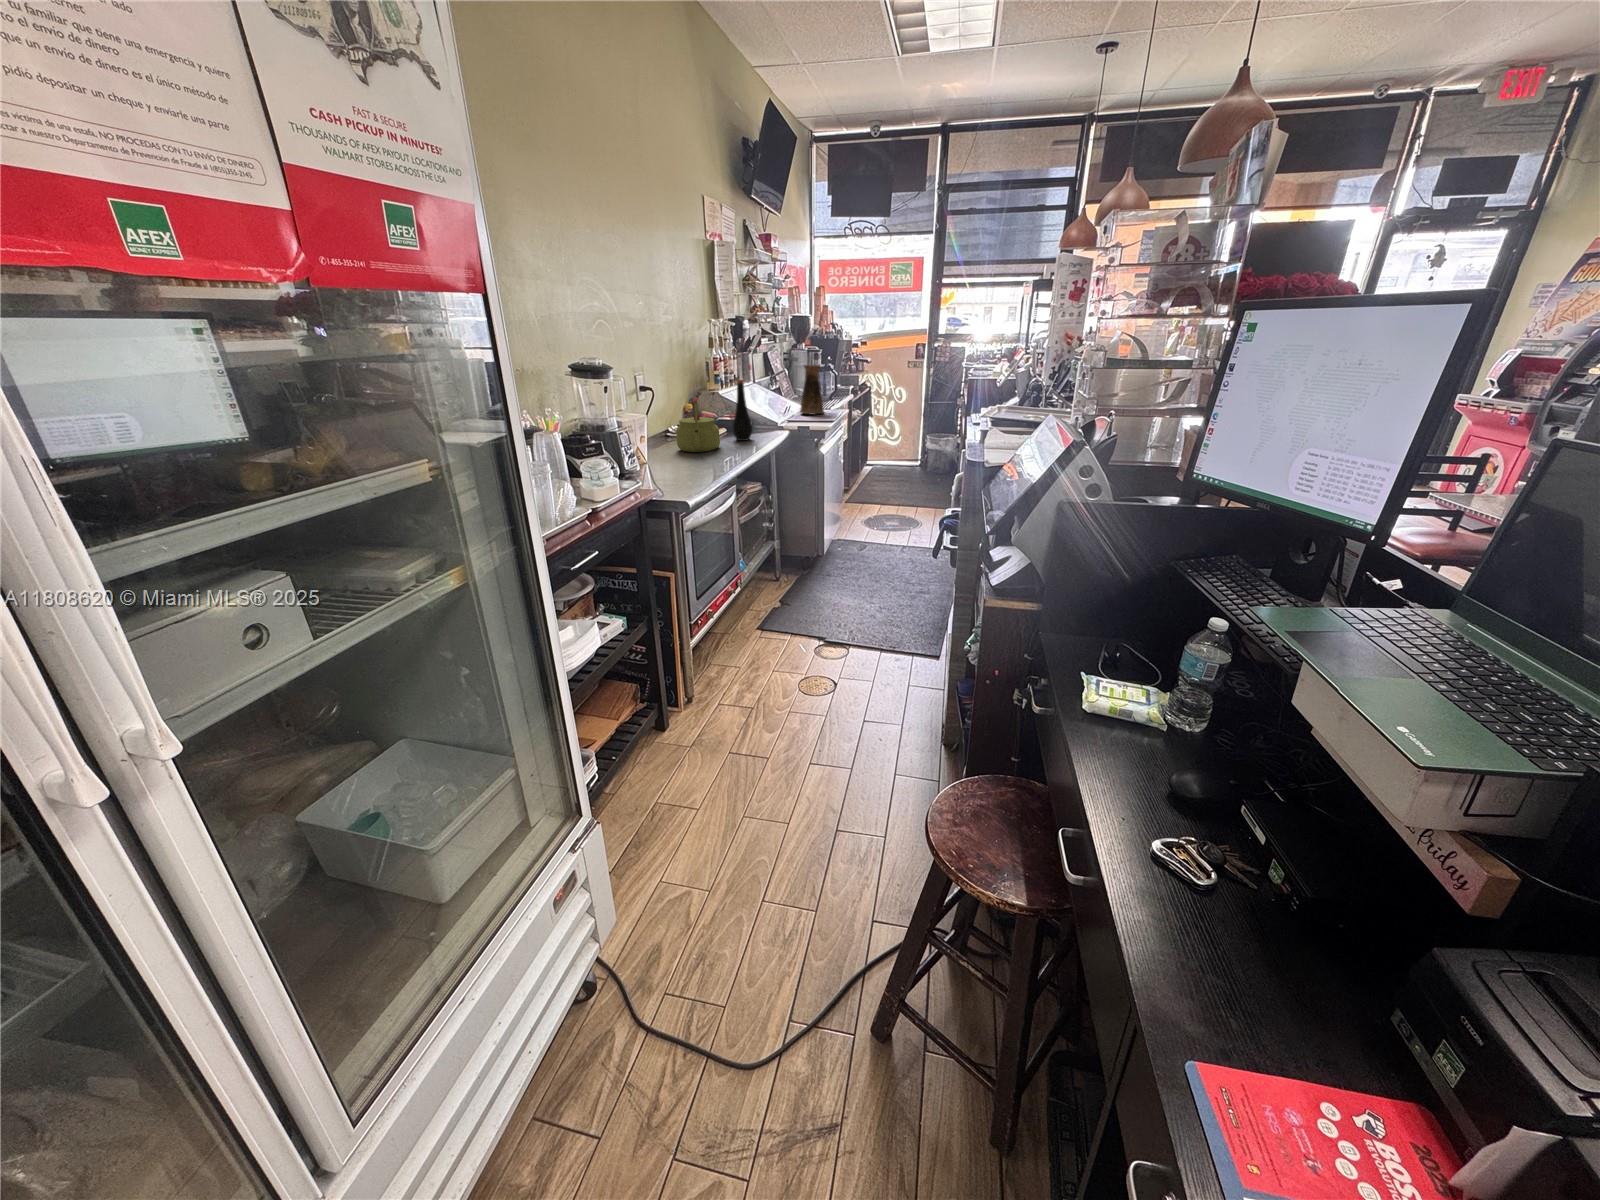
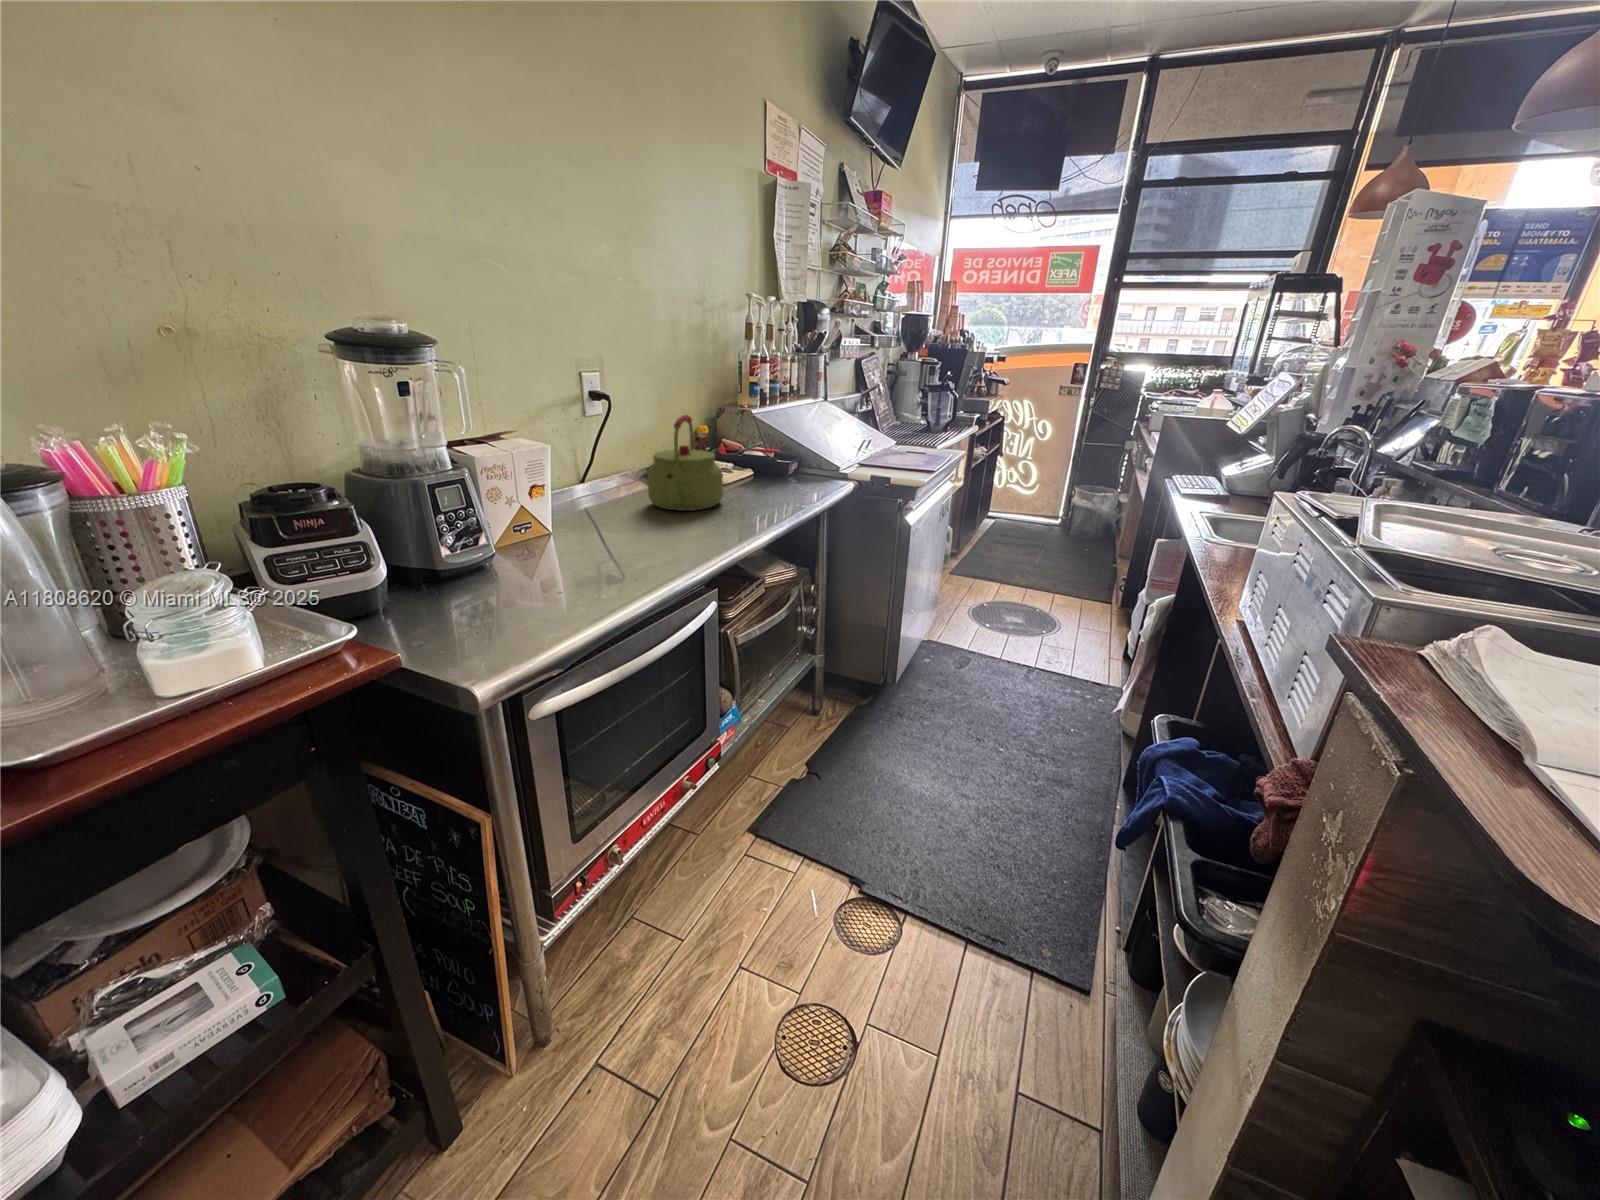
pitcher: present [800,365,824,414] -> none [887,378,928,454]
bottle: present [733,380,752,441] -> none [754,392,788,494]

